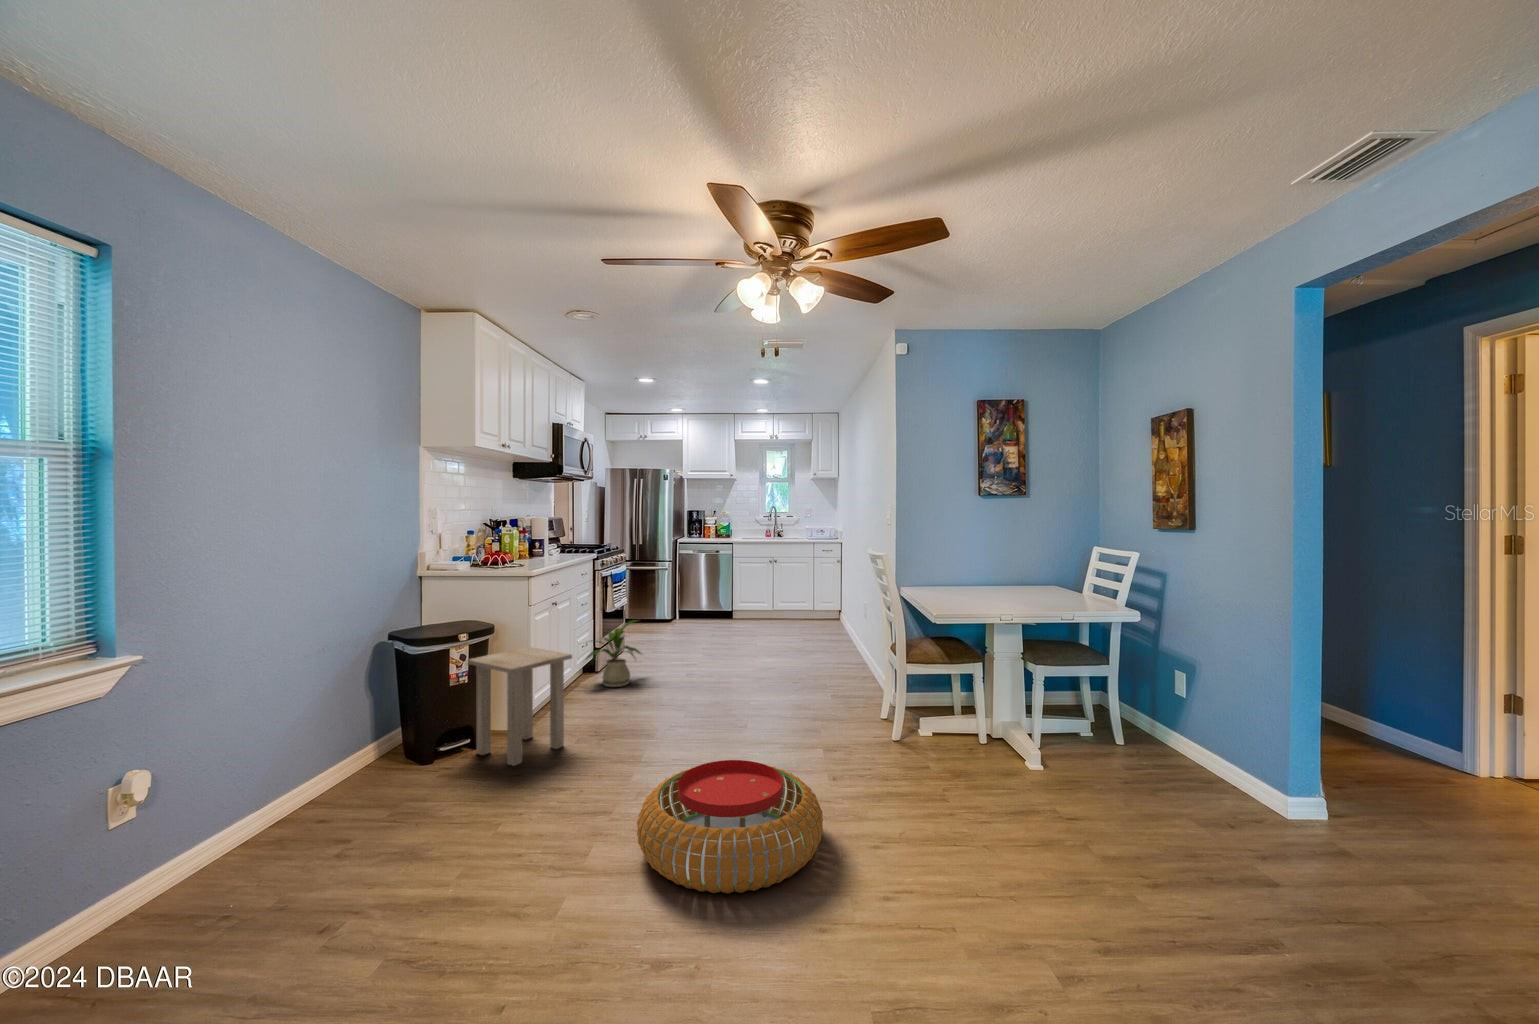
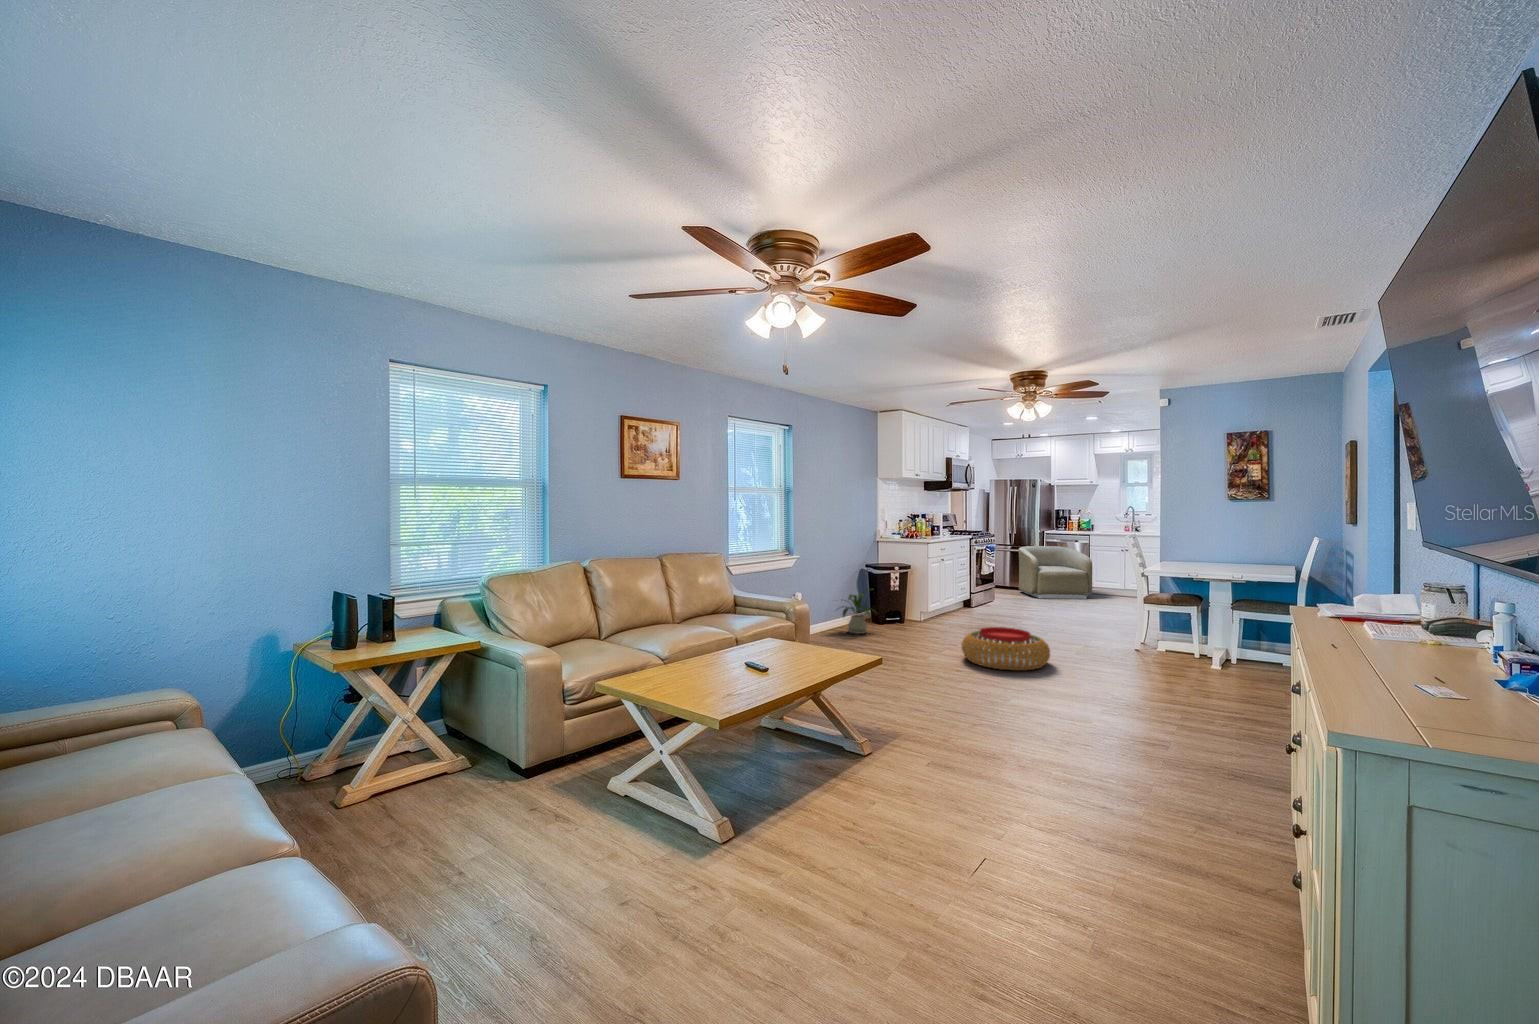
armchair: none [649,560,743,637] -> present [1018,546,1092,599]
house plant: present [586,620,640,687] -> present [843,593,871,634]
side table: present [468,647,572,766] -> none [898,579,947,630]

